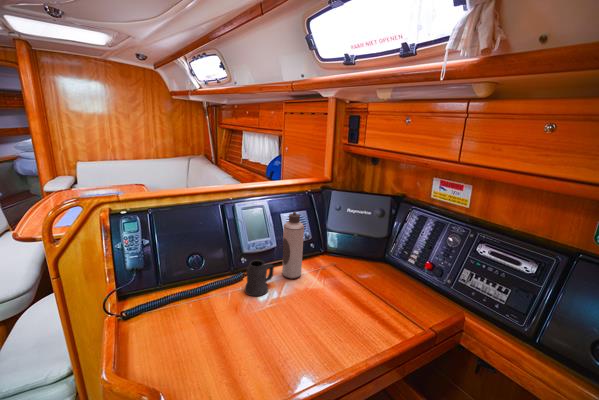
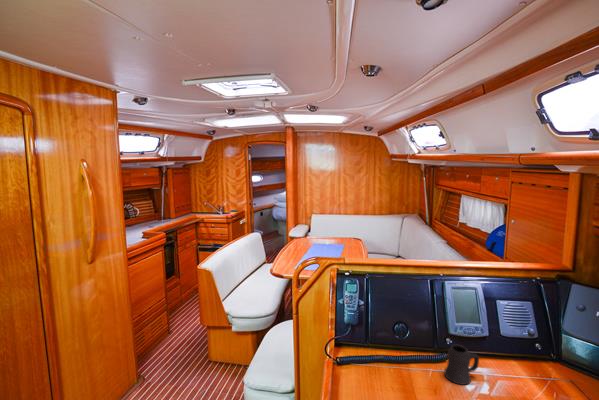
water bottle: present [282,212,304,279] -> none [491,303,521,380]

